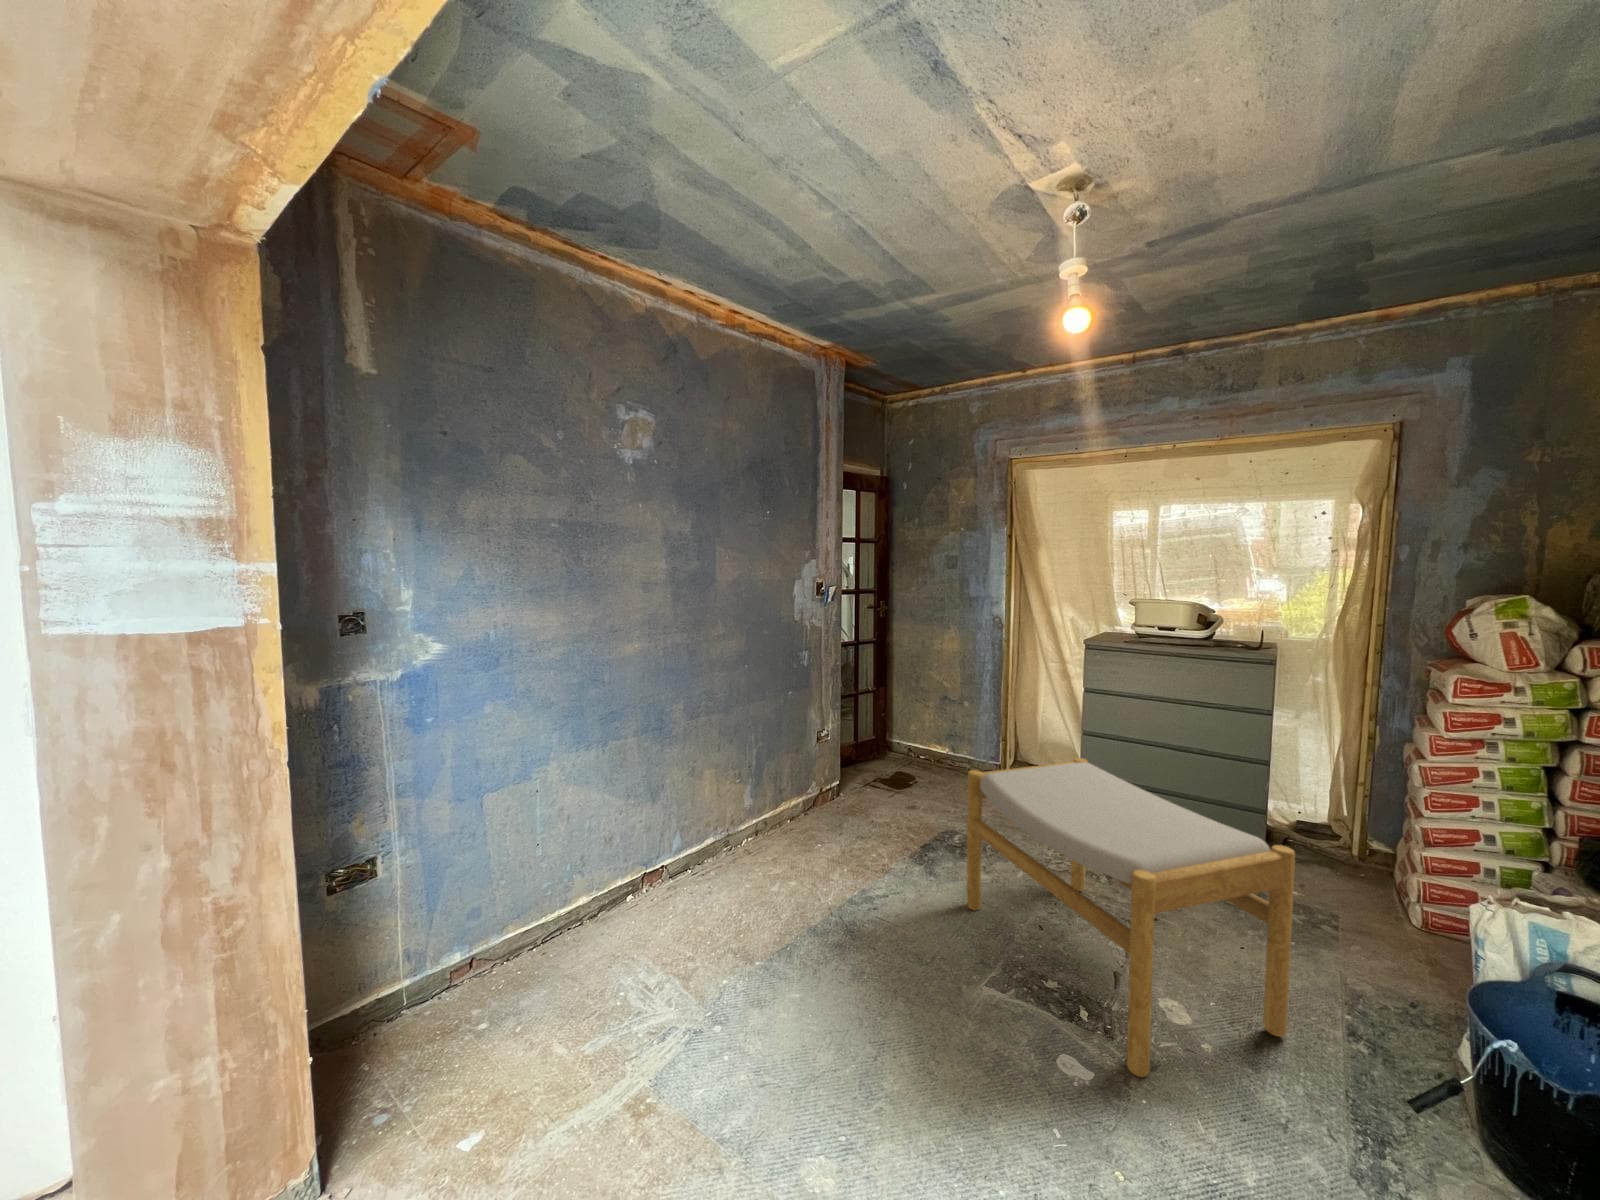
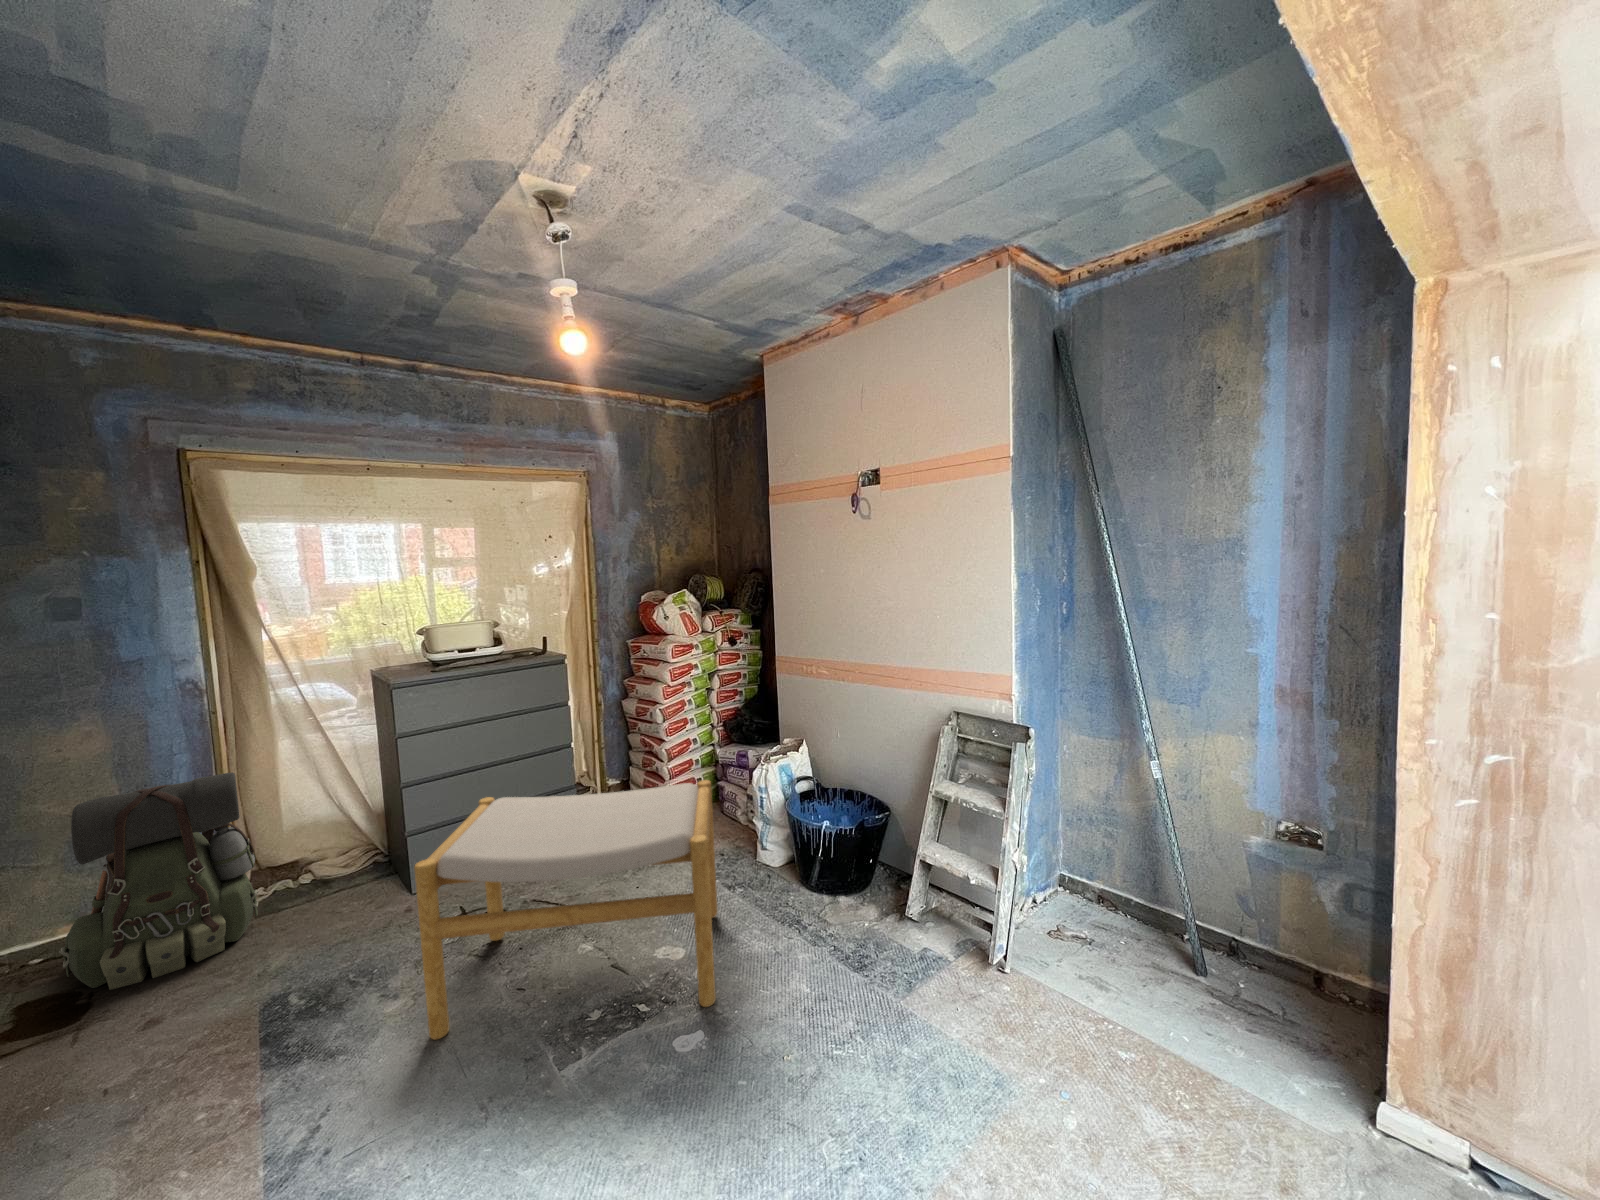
backpack: none [914,676,1003,795] -> present [59,772,258,990]

